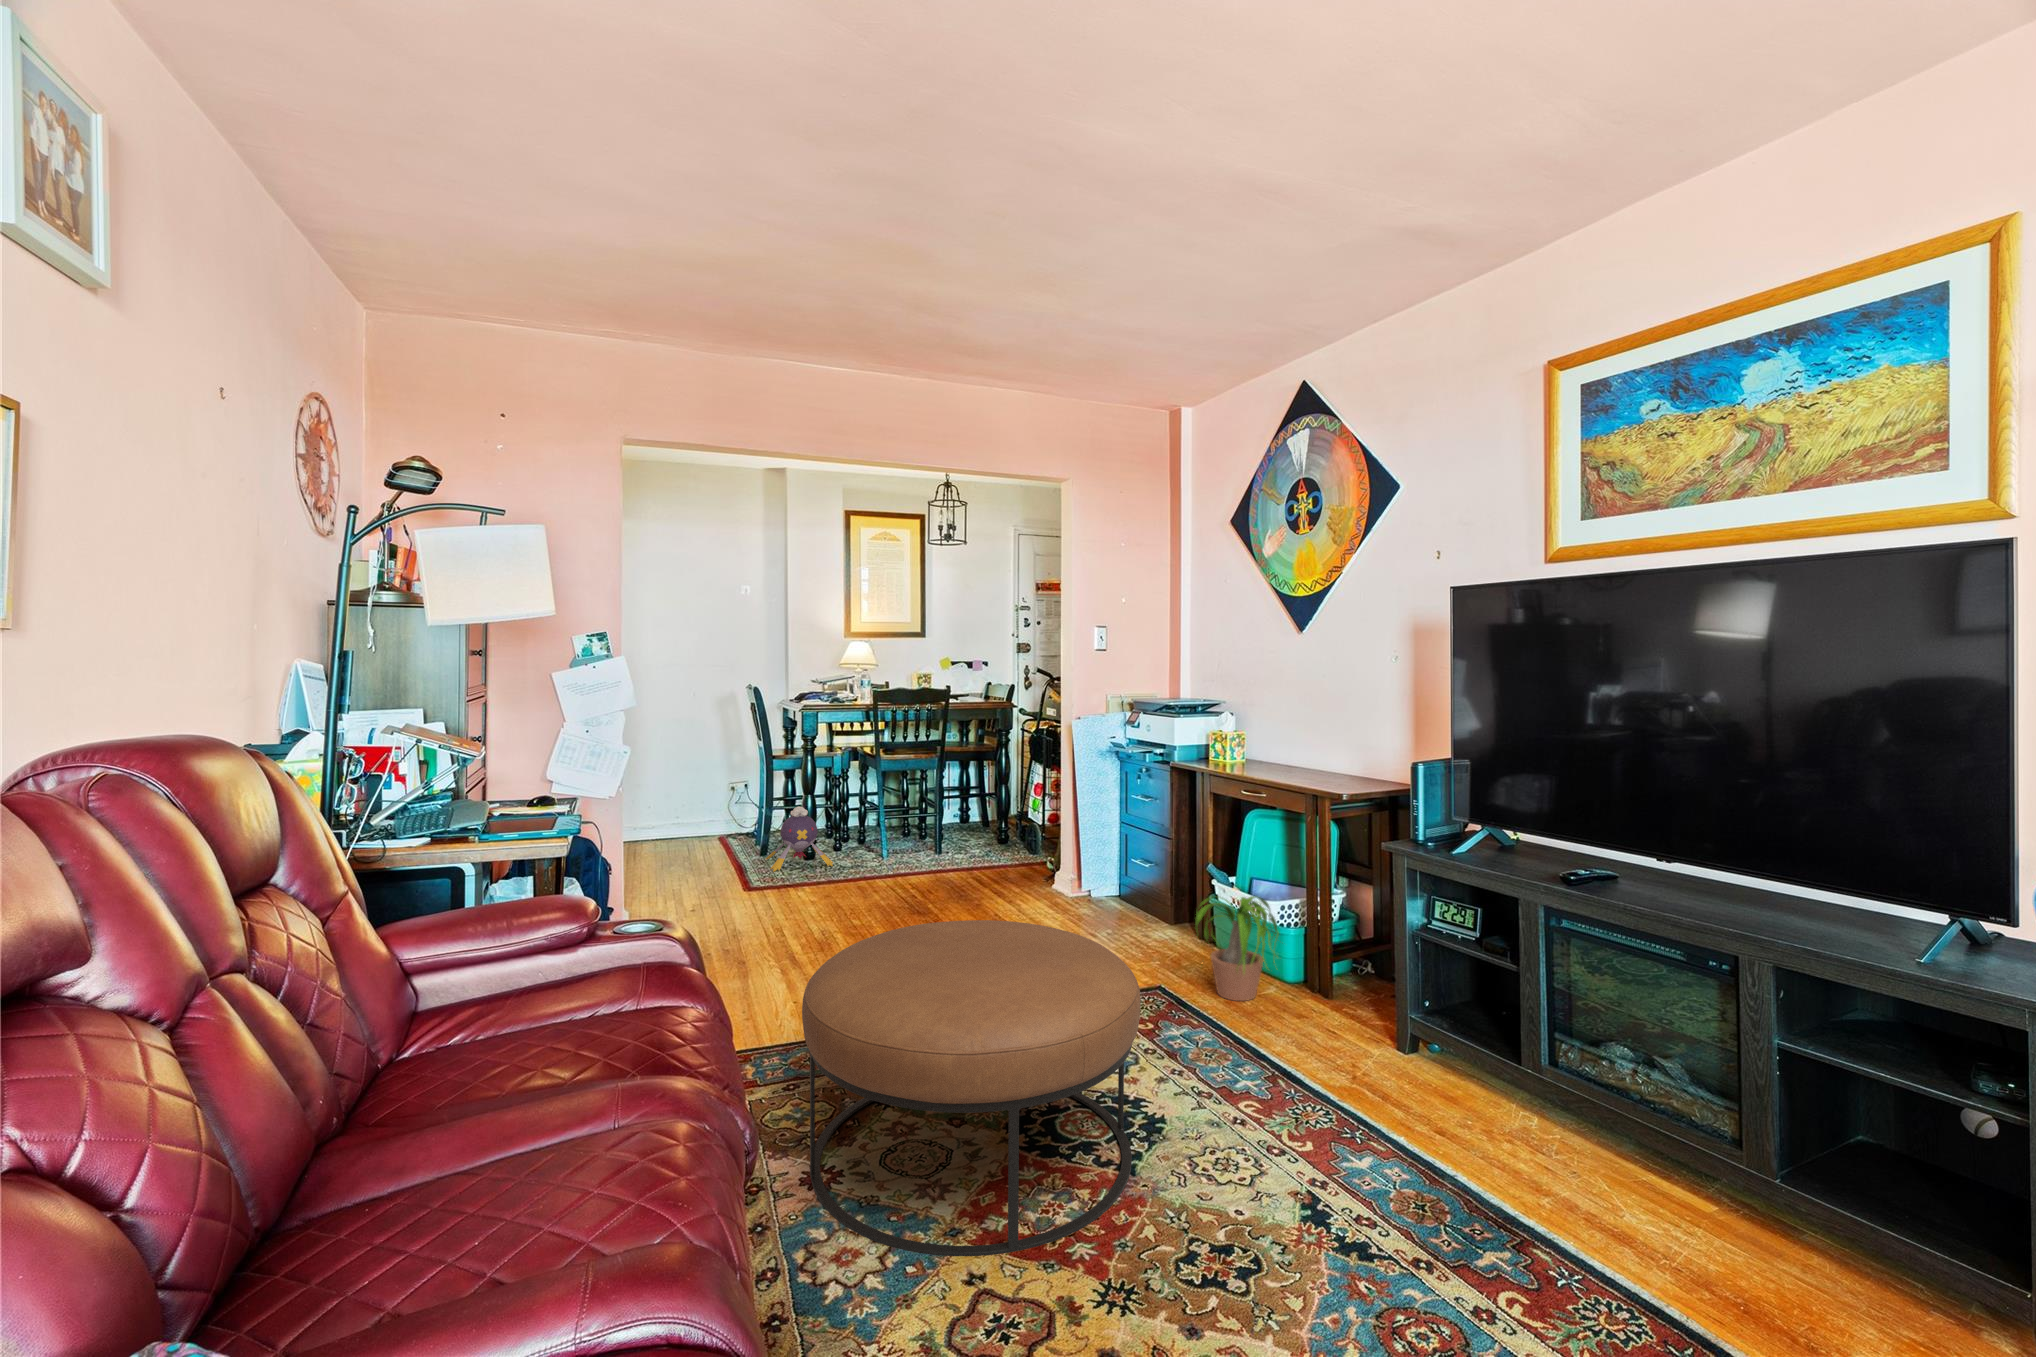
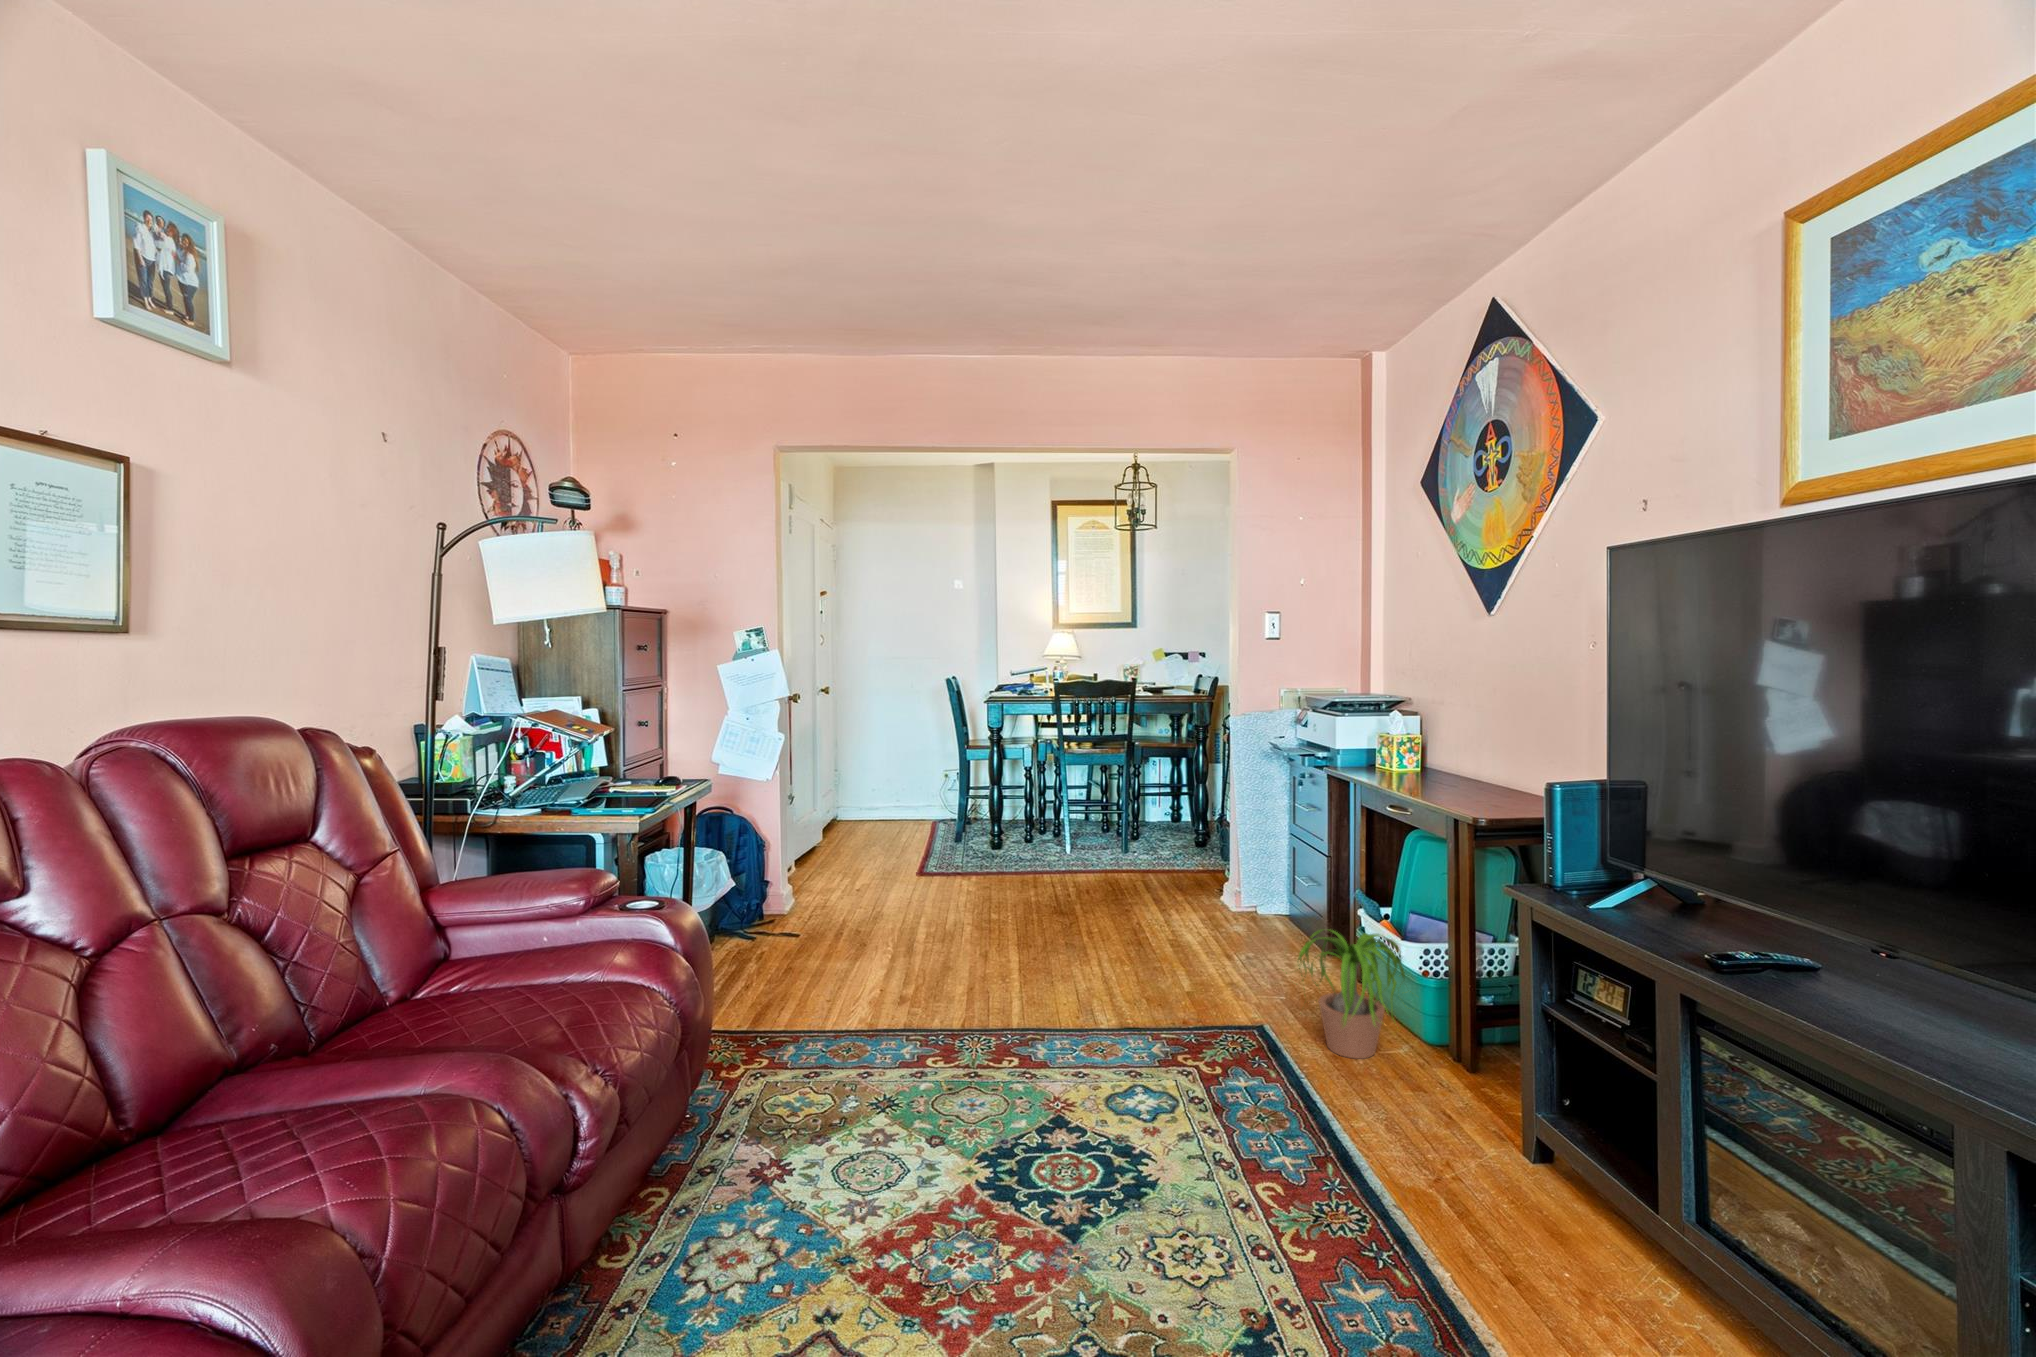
plush toy: present [766,807,833,871] -> none [954,795,1016,857]
ottoman: present [802,920,1141,1256] -> none [741,929,1104,1299]

